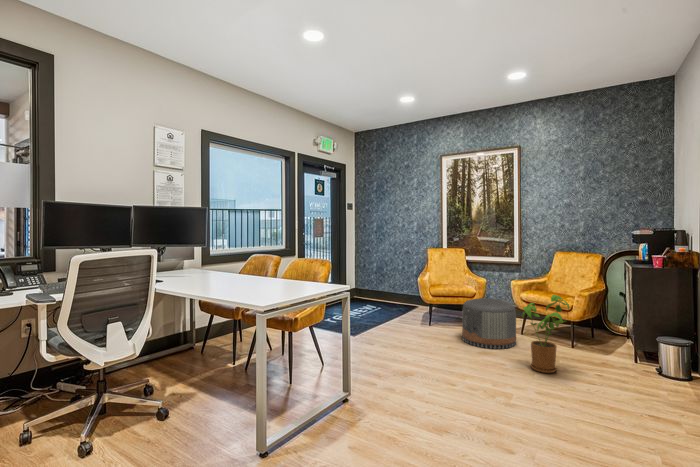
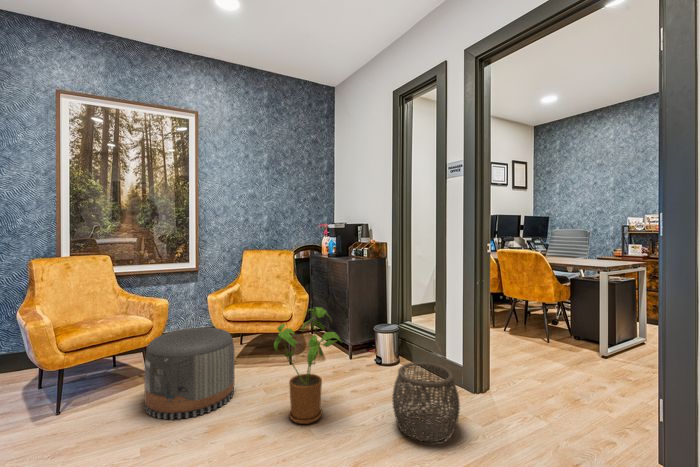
woven basket: none [594,353,664,418] -> present [392,362,460,443]

